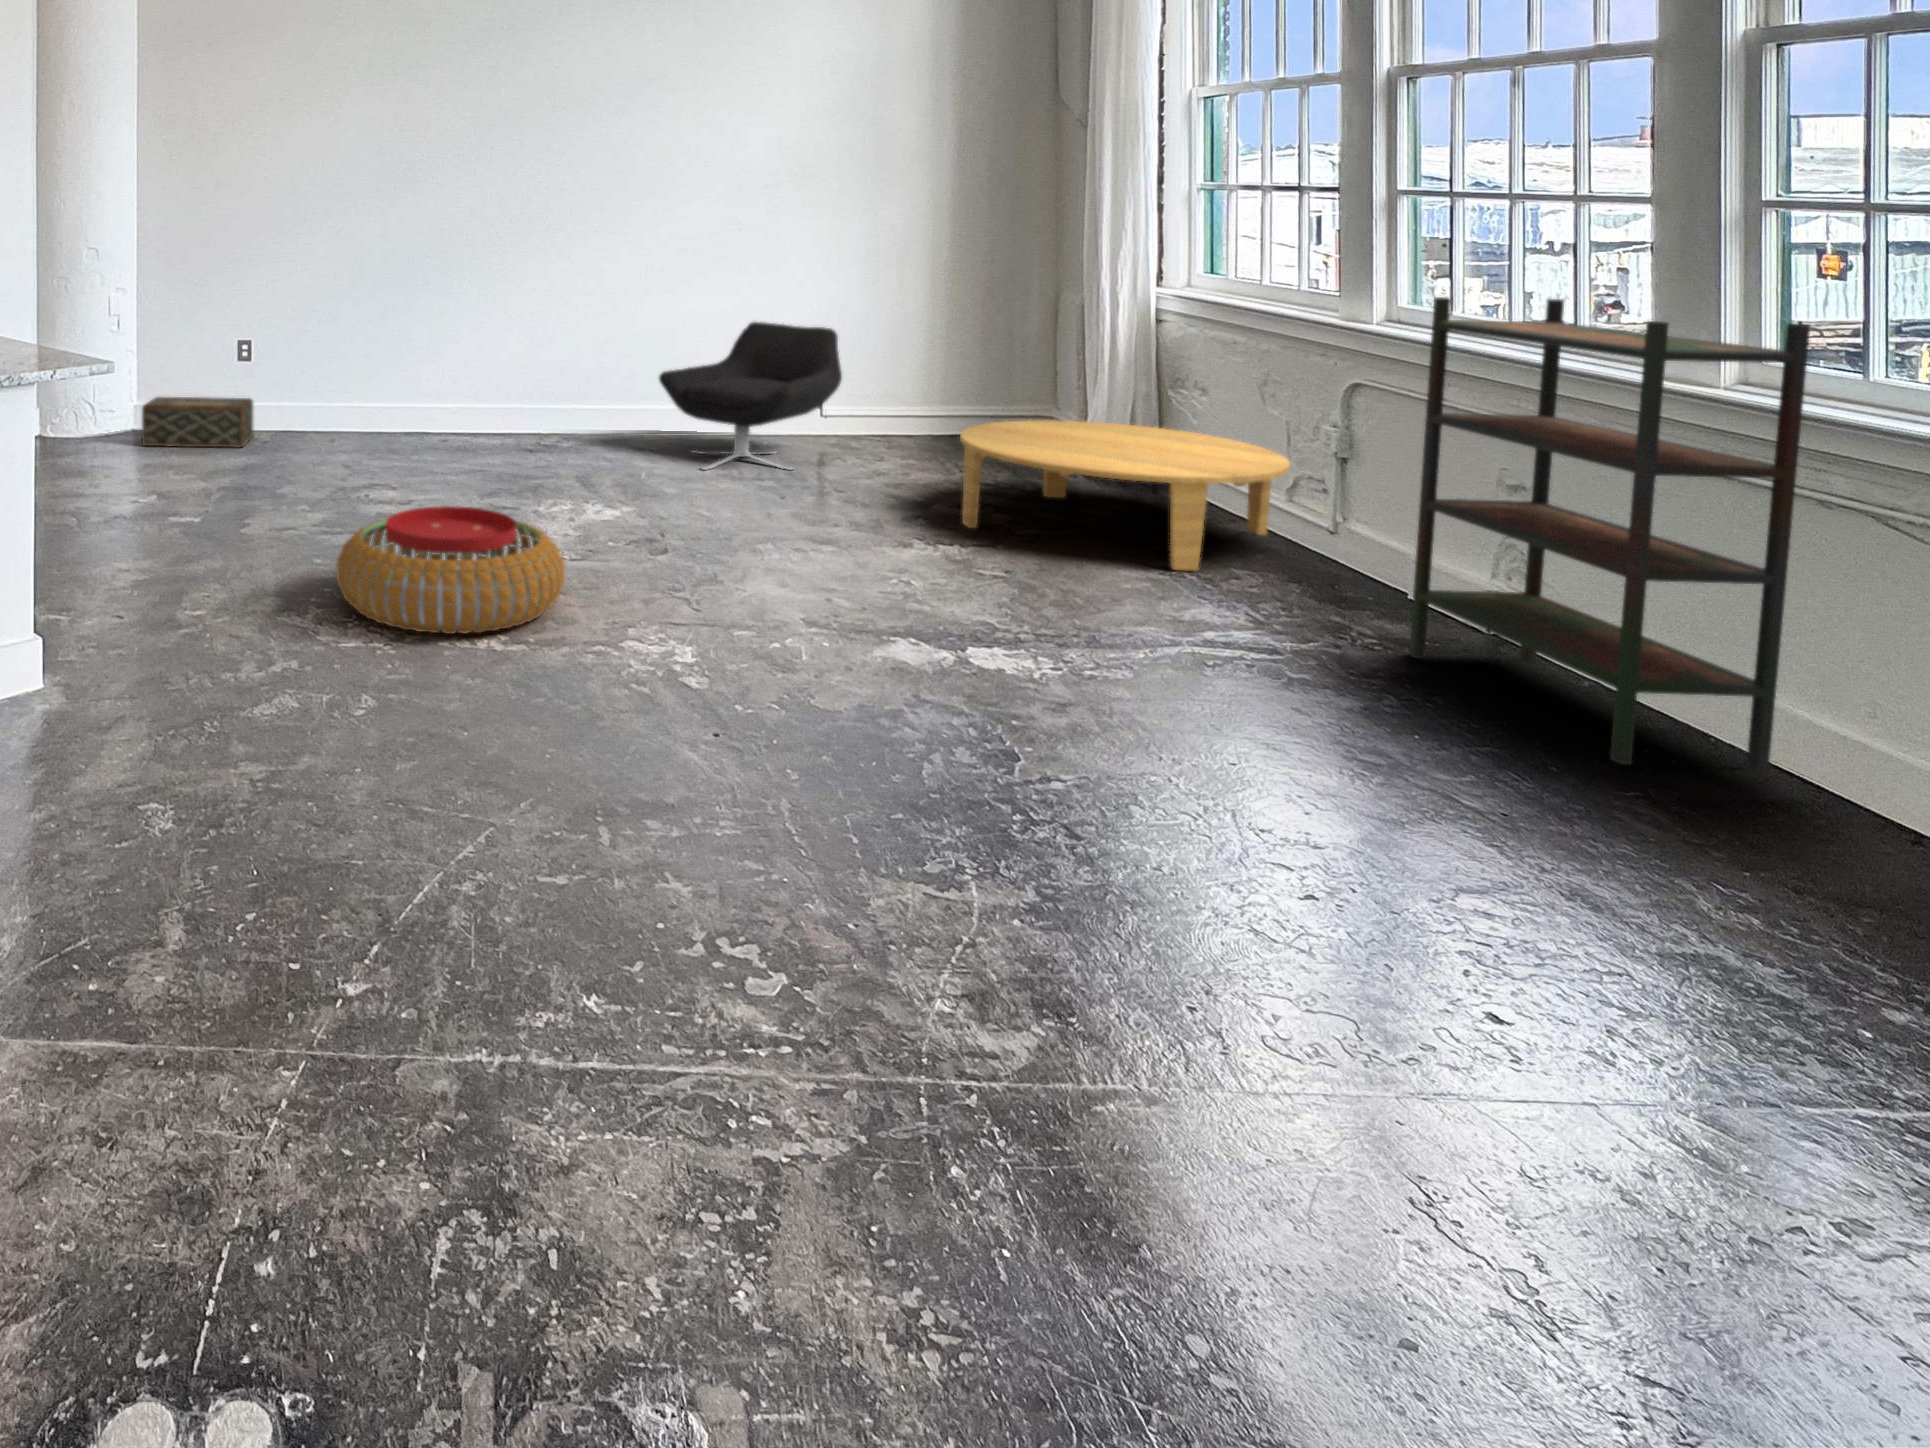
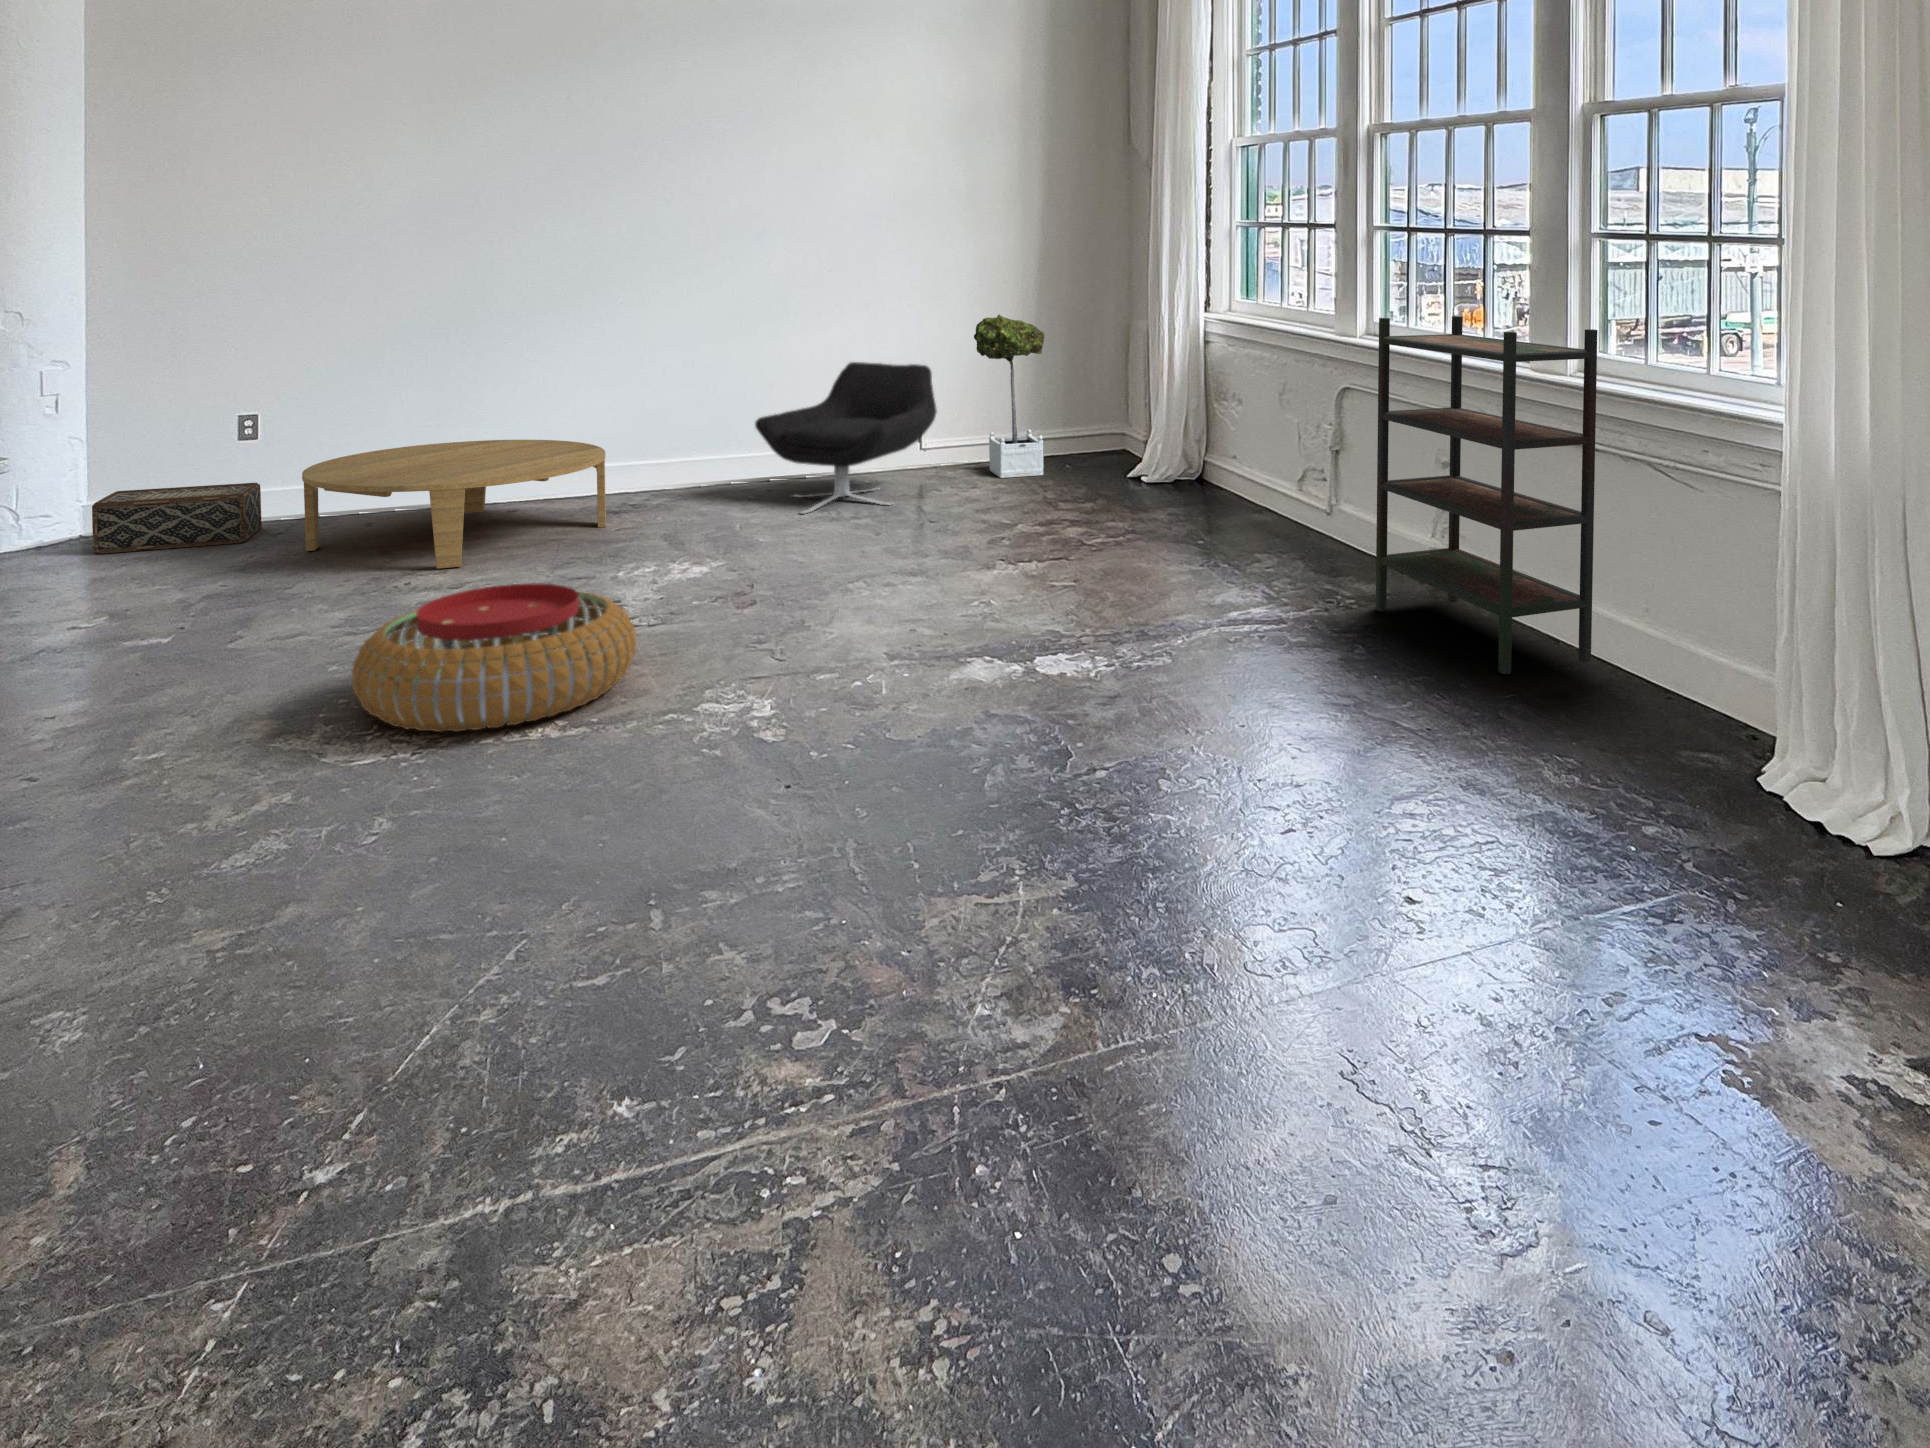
potted tree: none [883,278,964,454] -> present [974,314,1044,478]
coffee table: present [960,420,1290,571] -> present [302,440,606,569]

